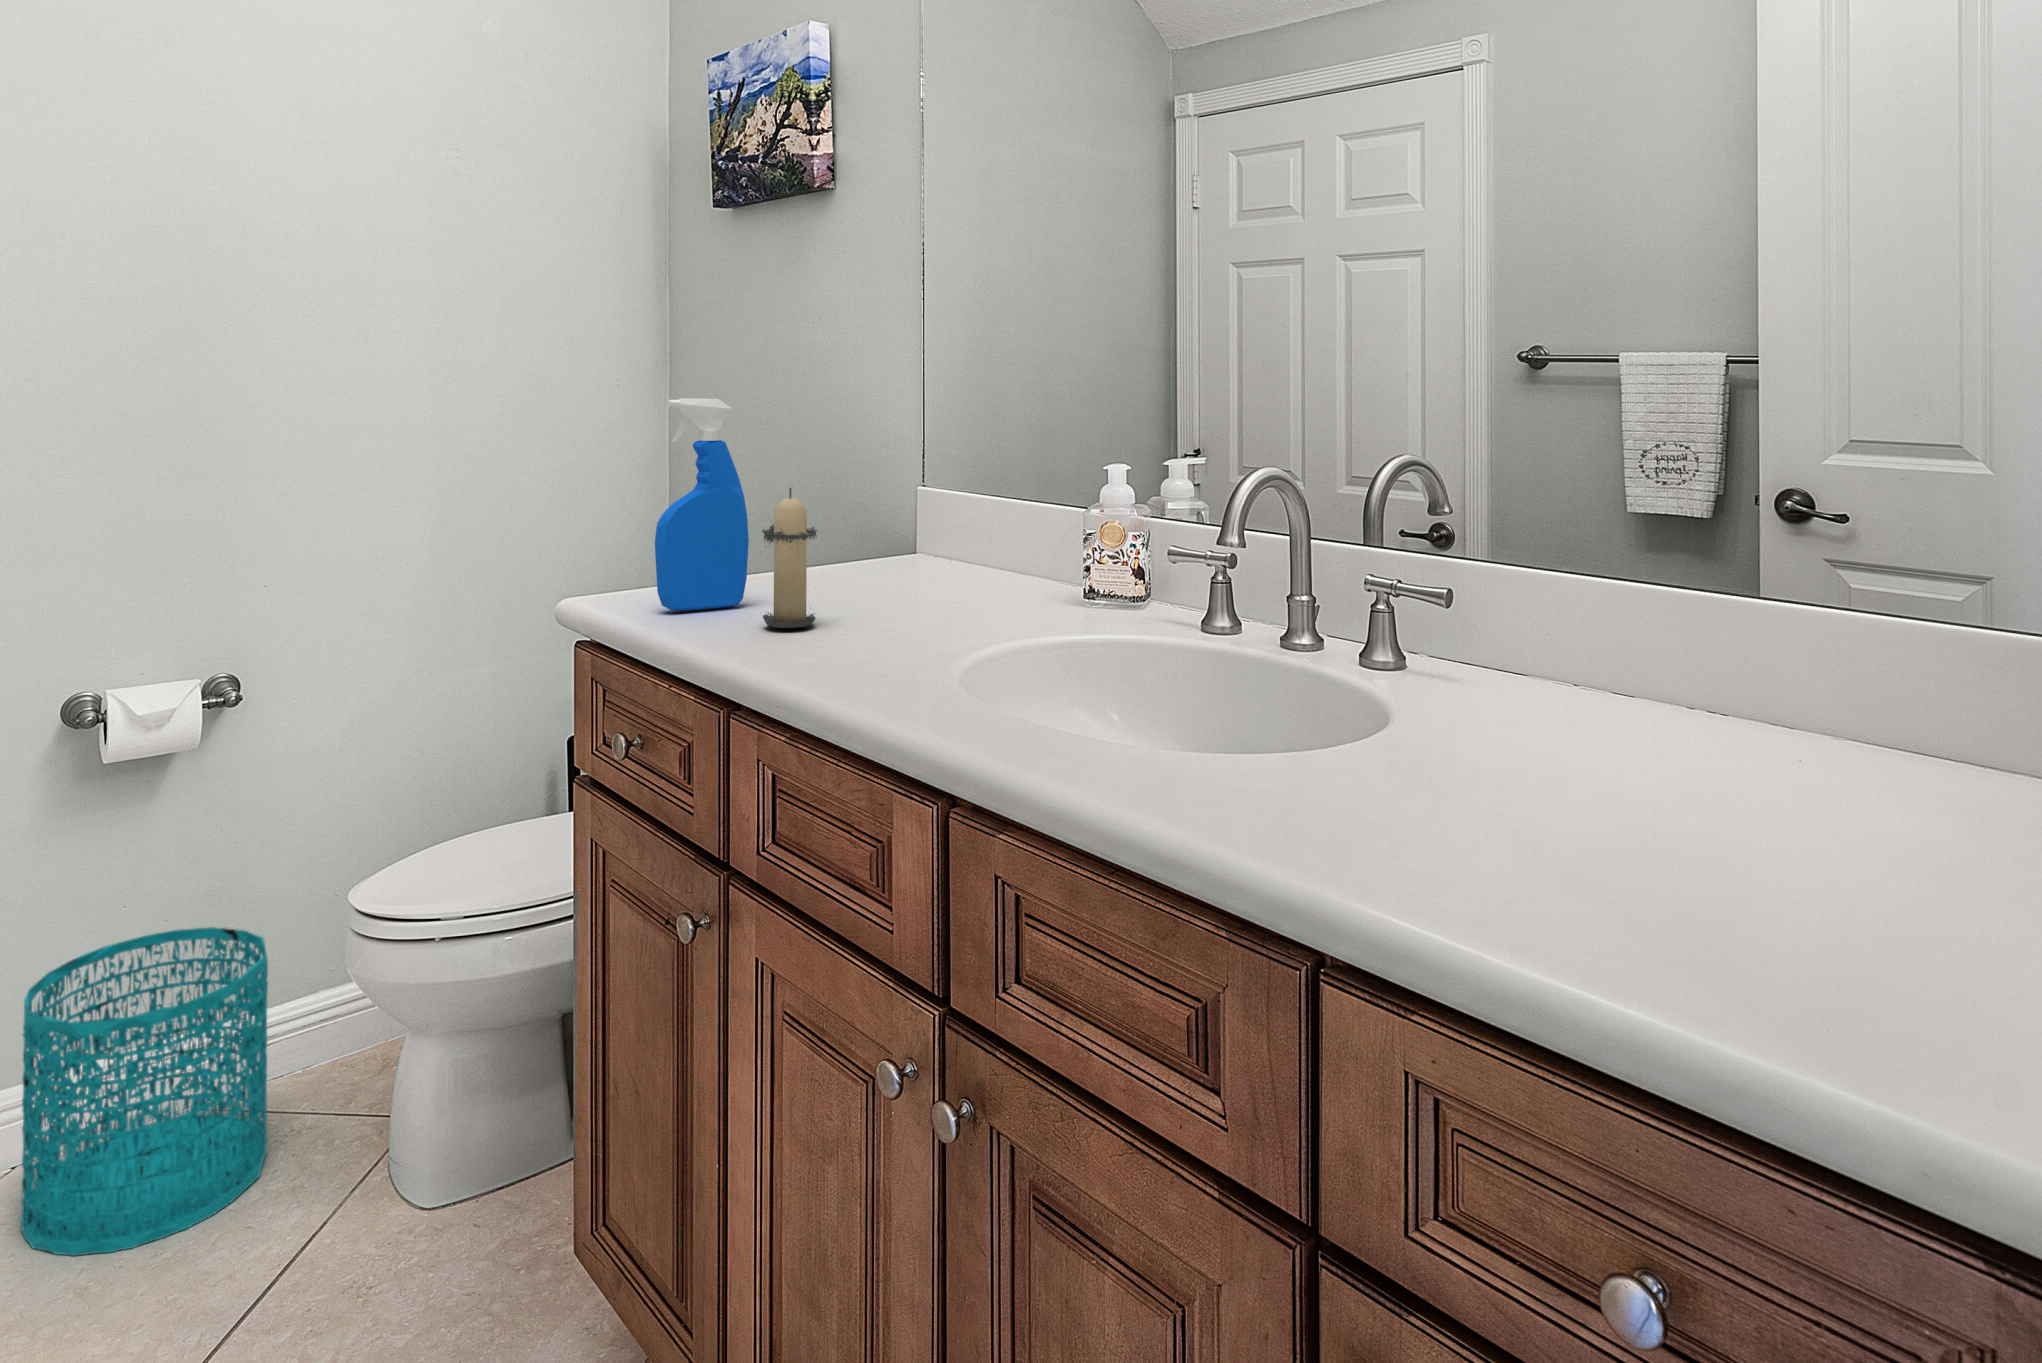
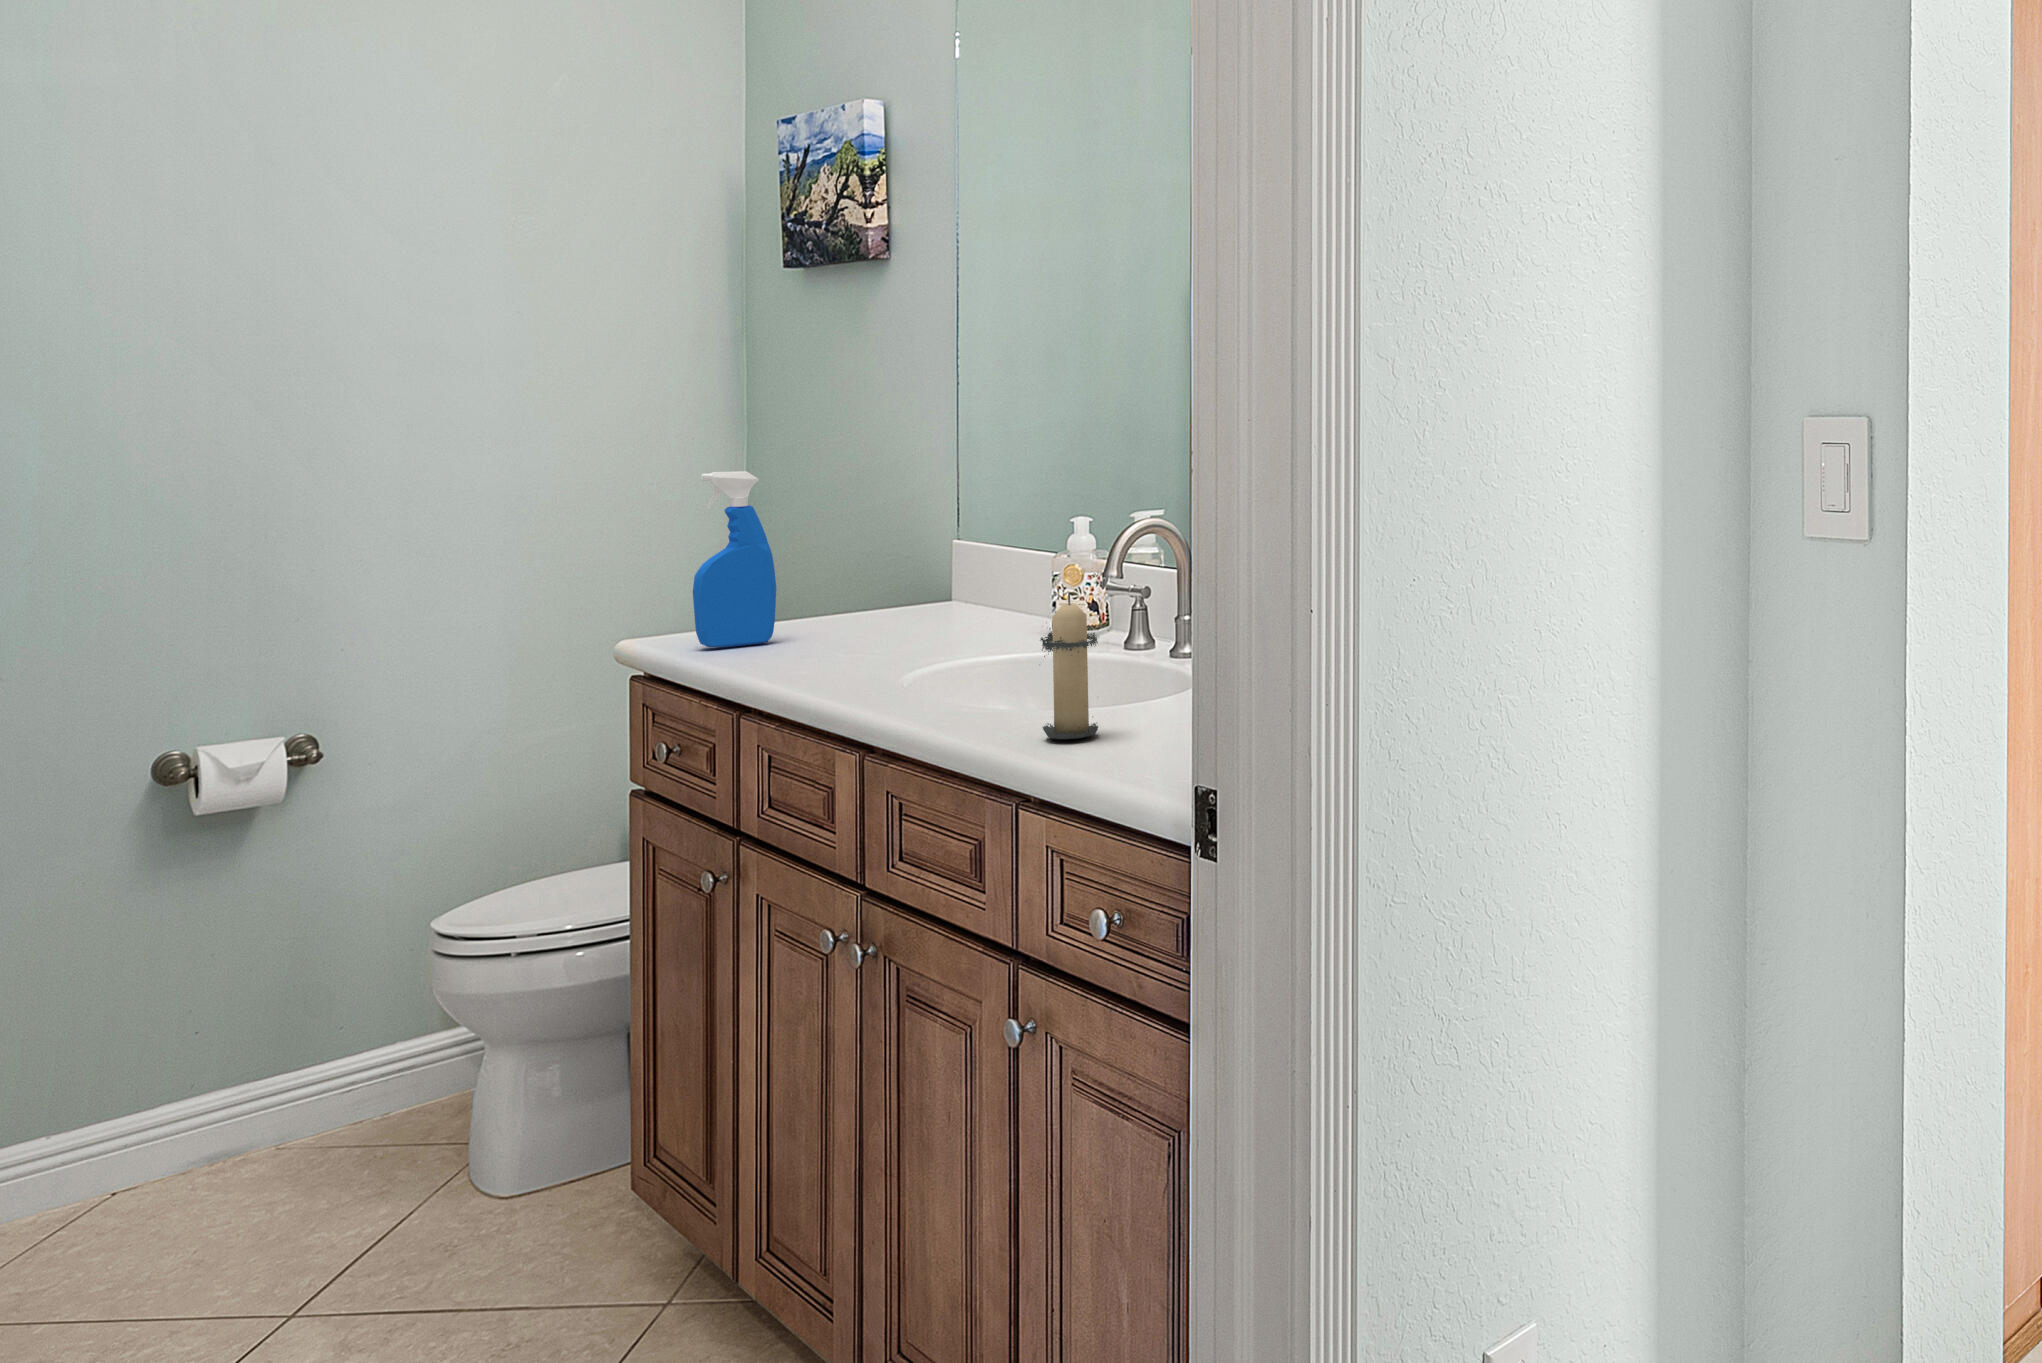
candle: present [762,488,817,628] -> present [1040,593,1098,739]
wastebasket: present [21,927,268,1256] -> none [131,966,360,1237]

